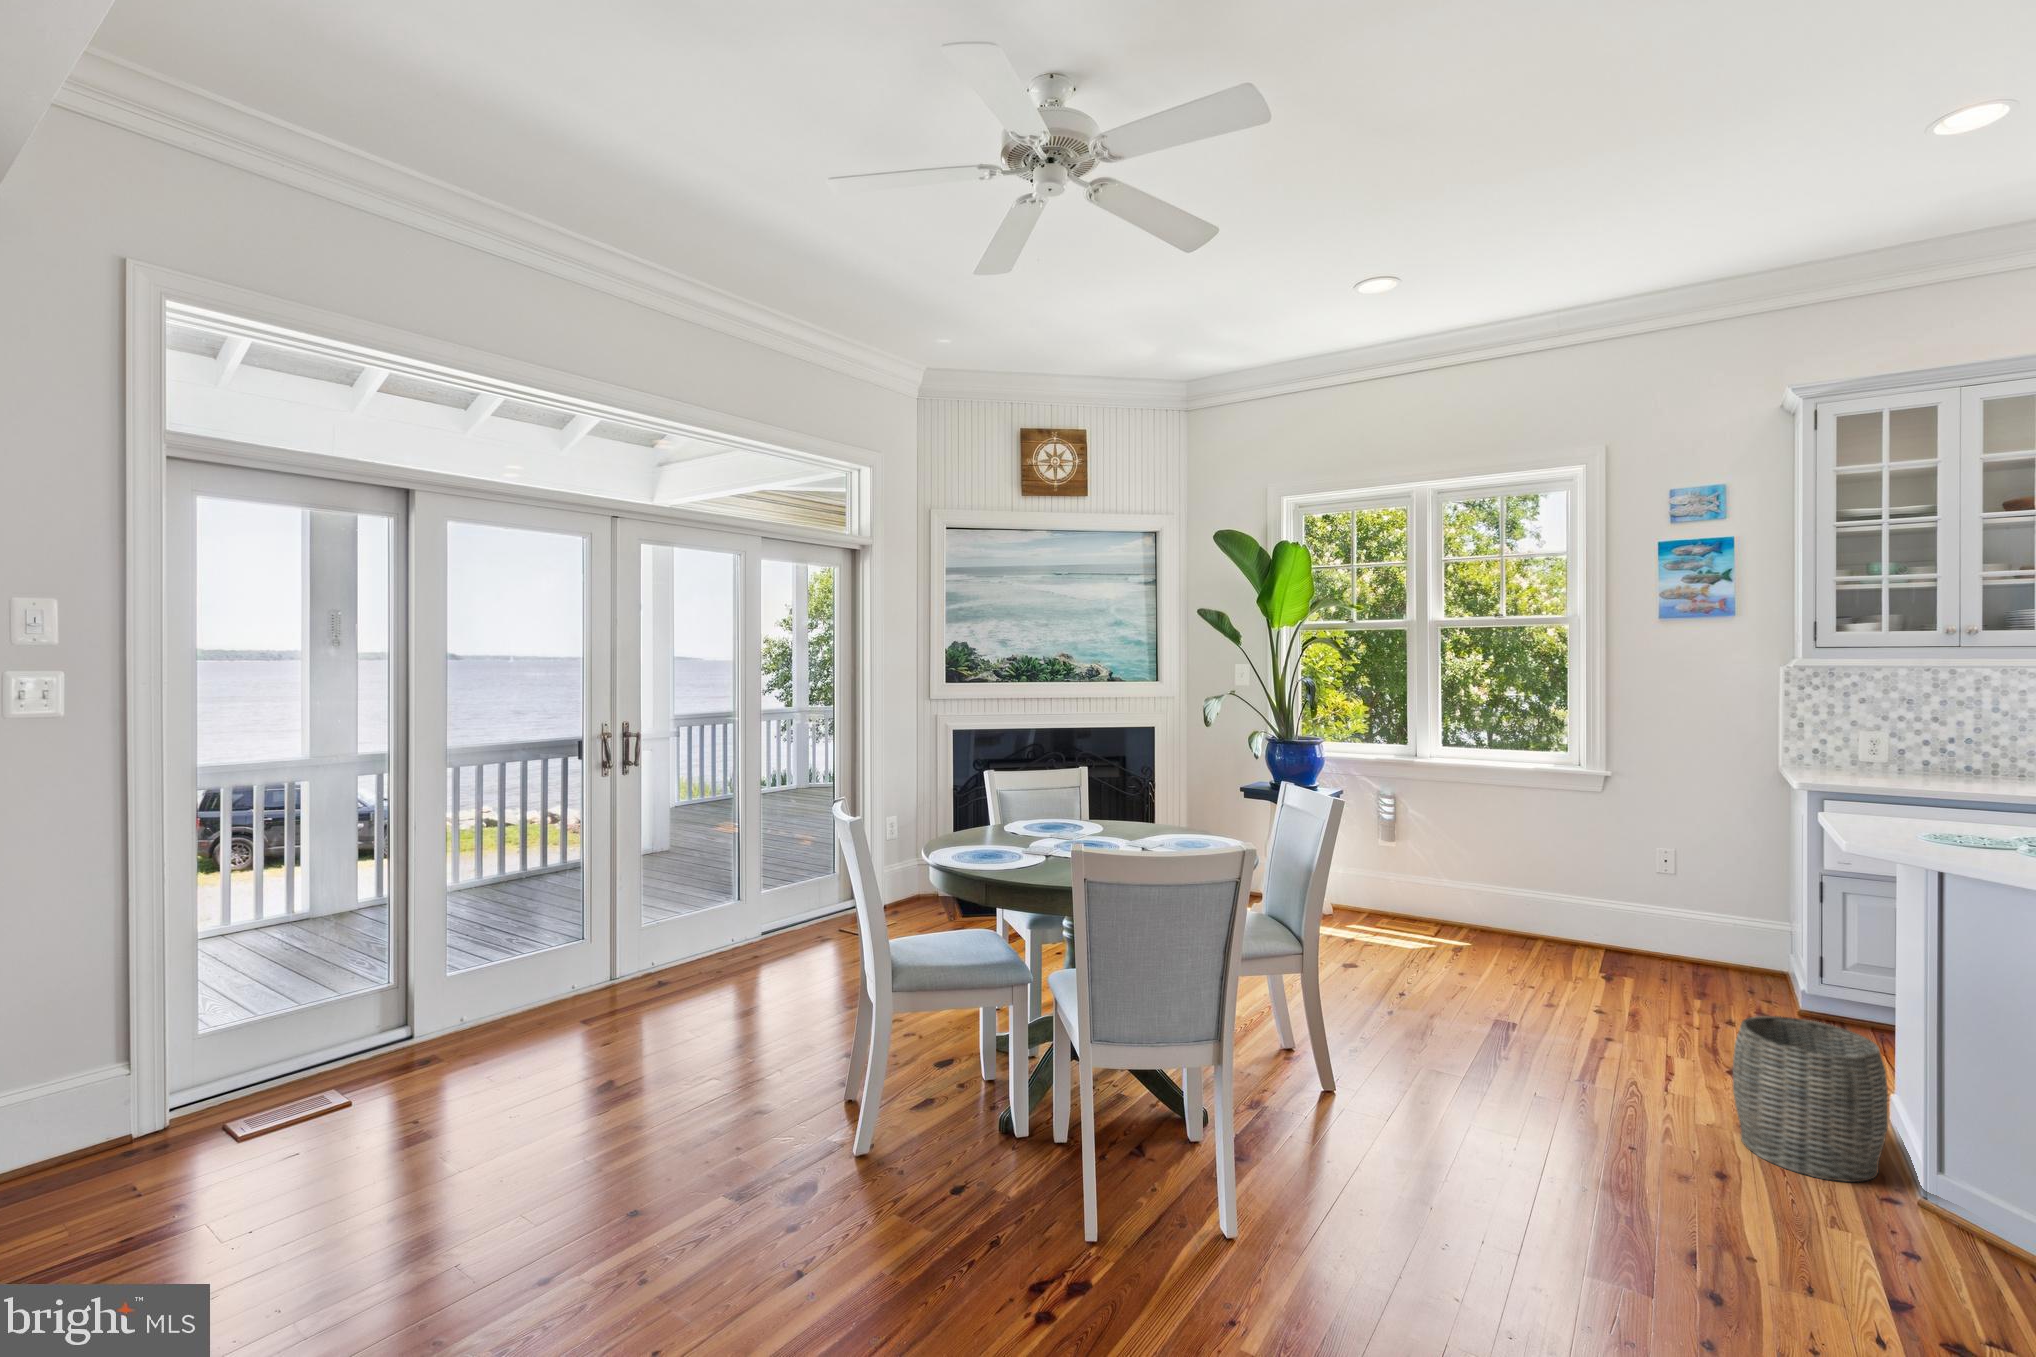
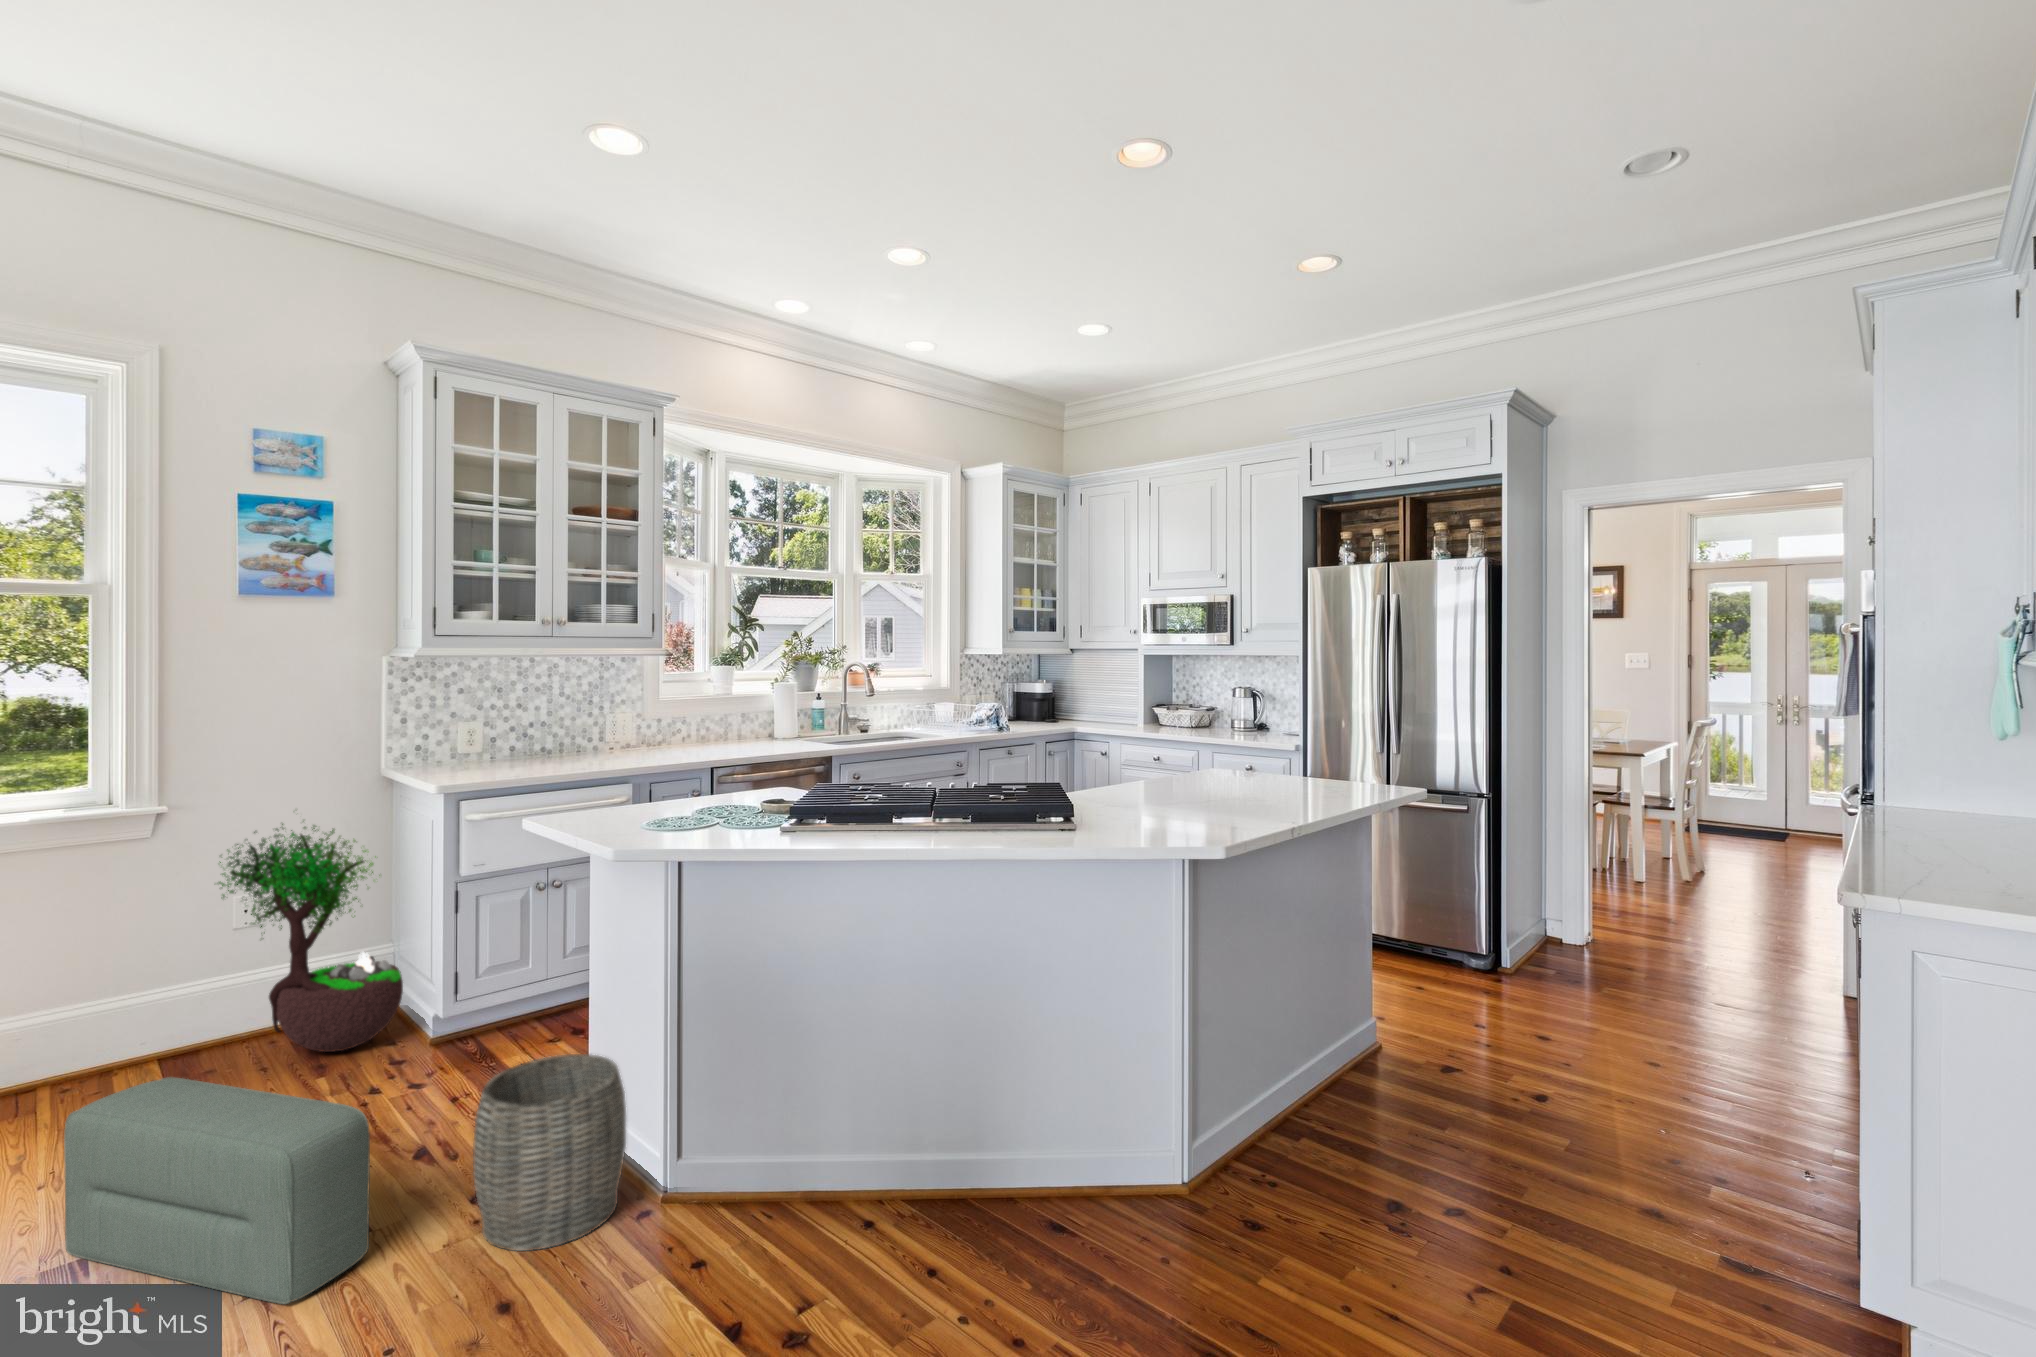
potted tree: none [1637,787,1781,992] -> present [217,821,403,1052]
pouf: none [1508,938,1656,1103] -> present [64,1077,370,1304]

